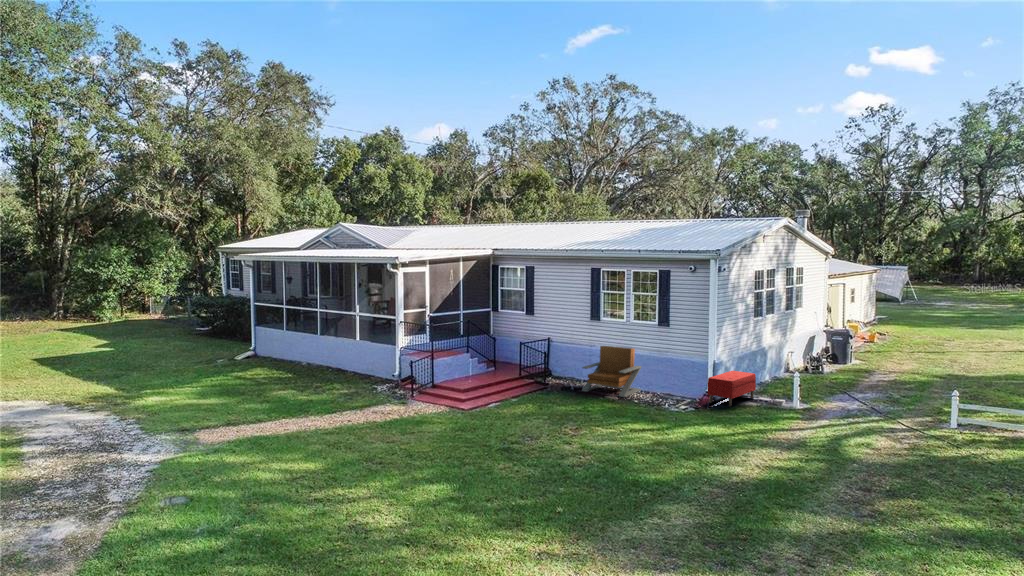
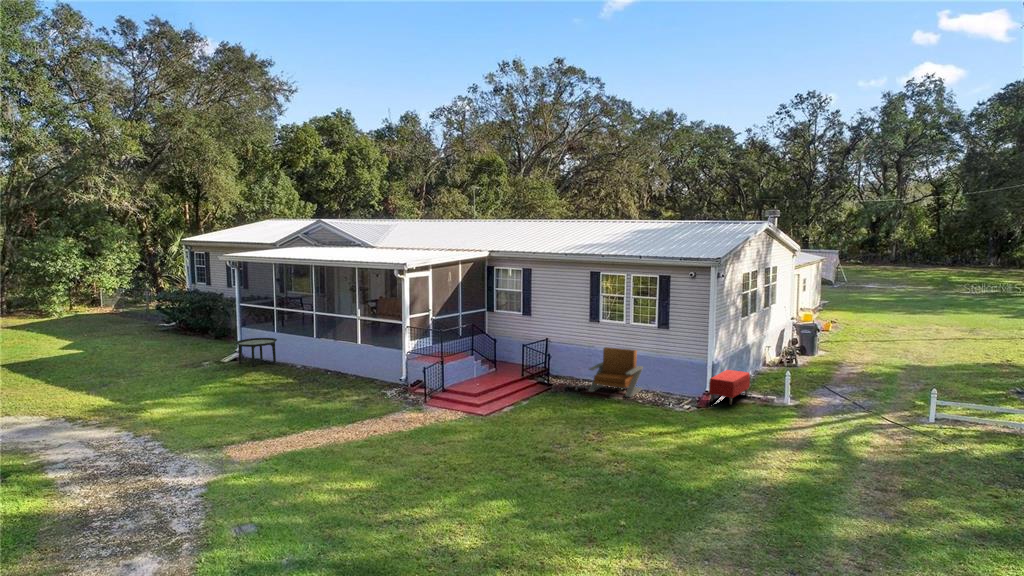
round table: none [247,337,287,364] -> present [236,338,277,367]

